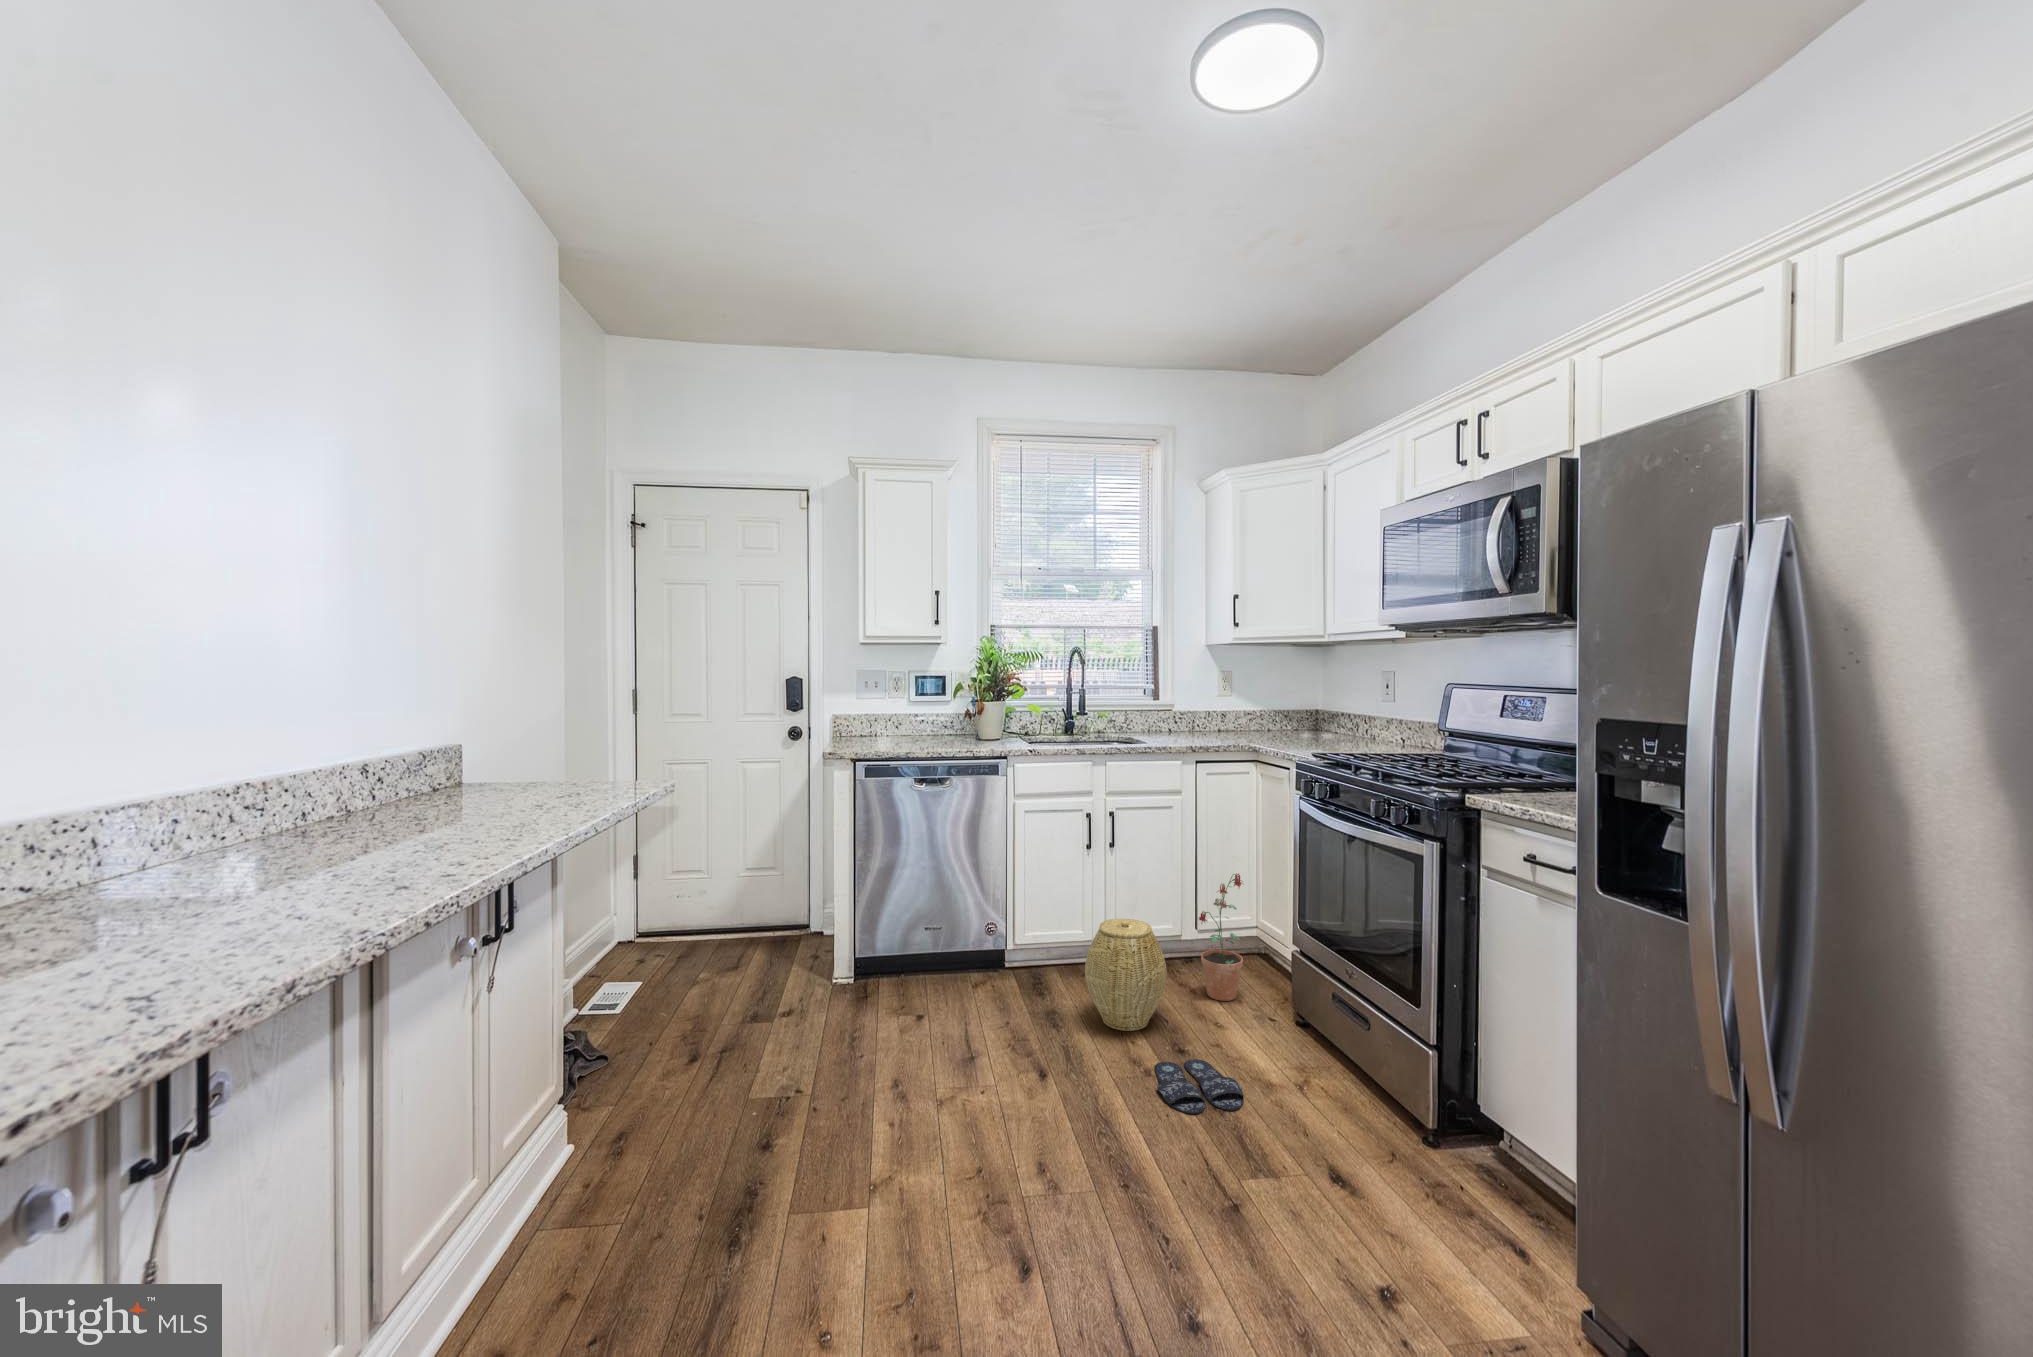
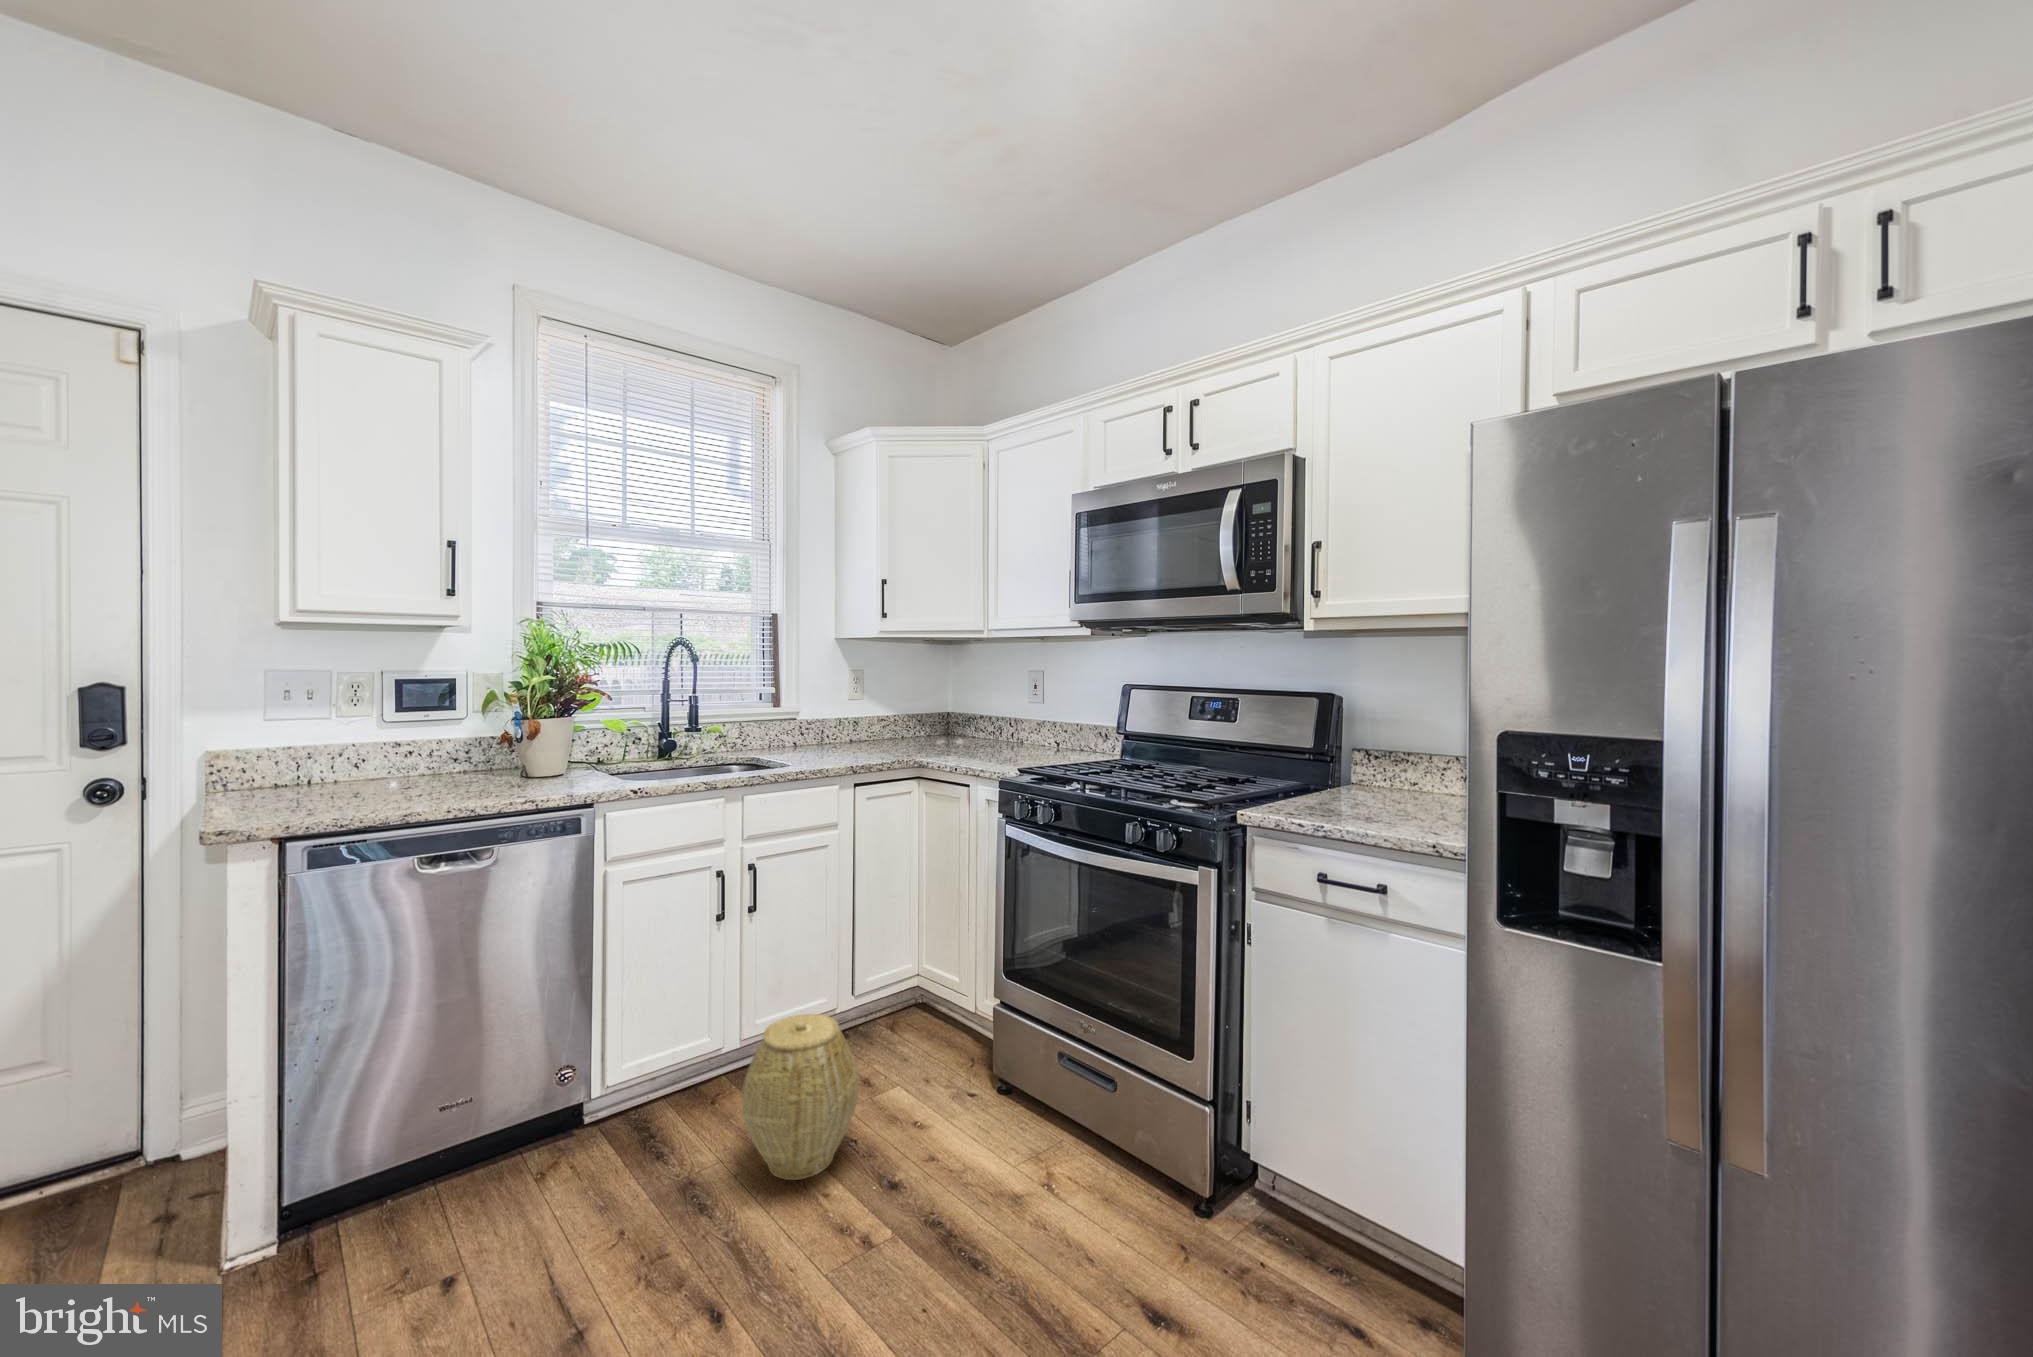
potted plant: present [1199,874,1243,1001] -> none [875,920,930,1085]
slippers: present [1155,1059,1244,1114] -> none [871,1190,1002,1293]

